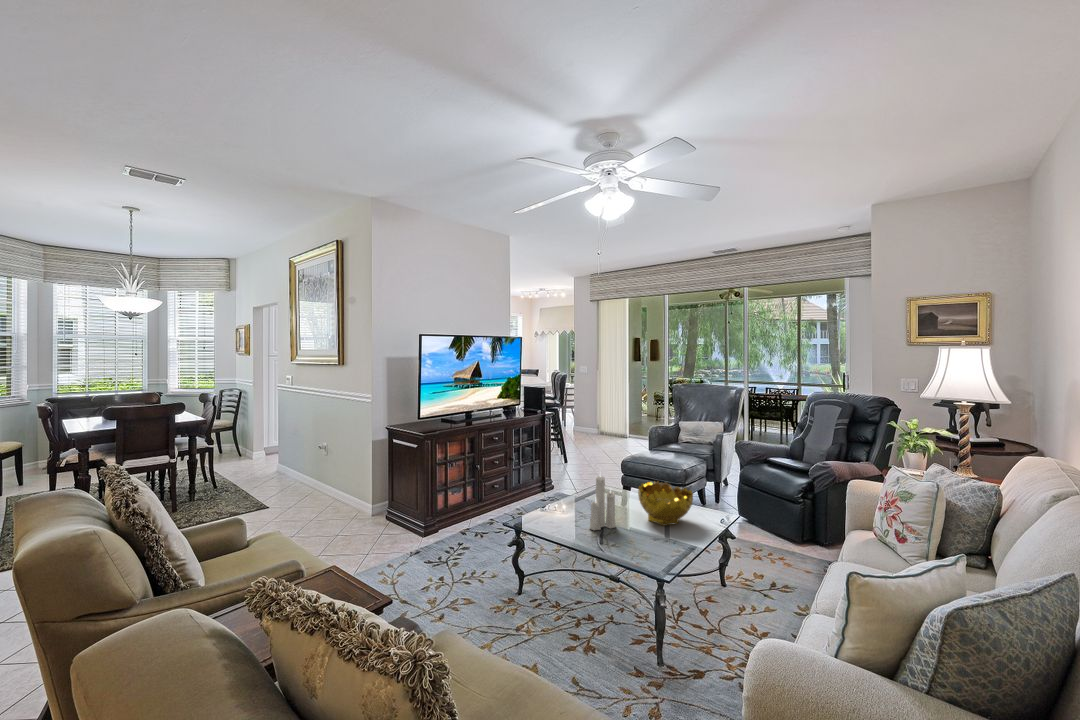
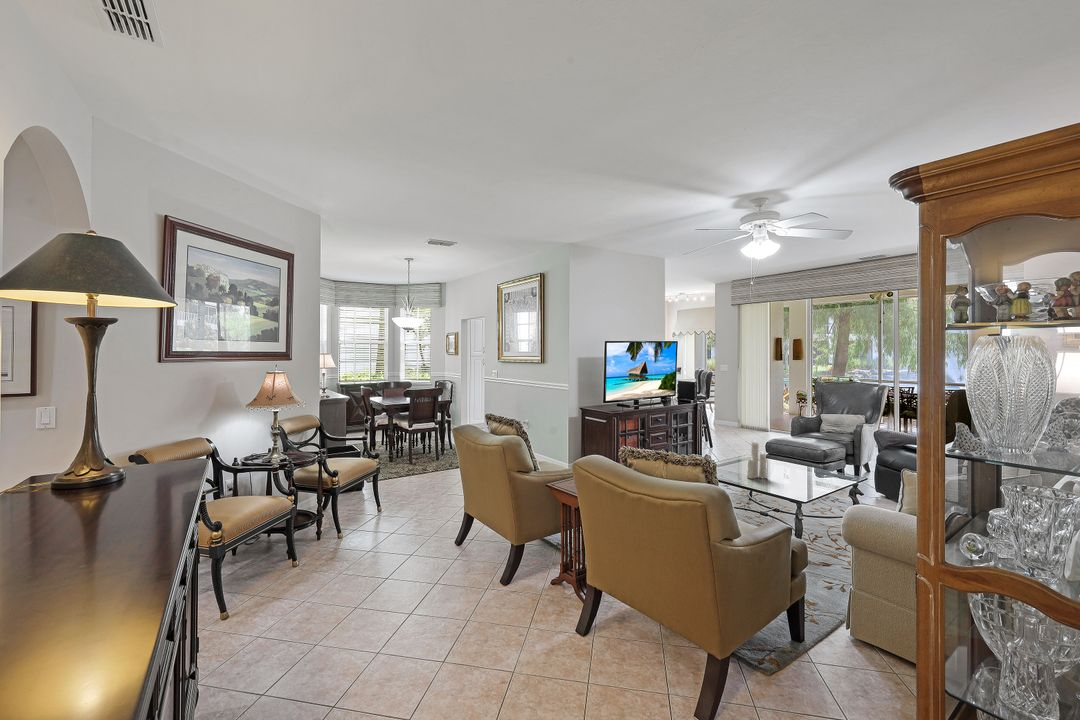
decorative bowl: present [638,481,693,526] -> none [784,450,828,480]

